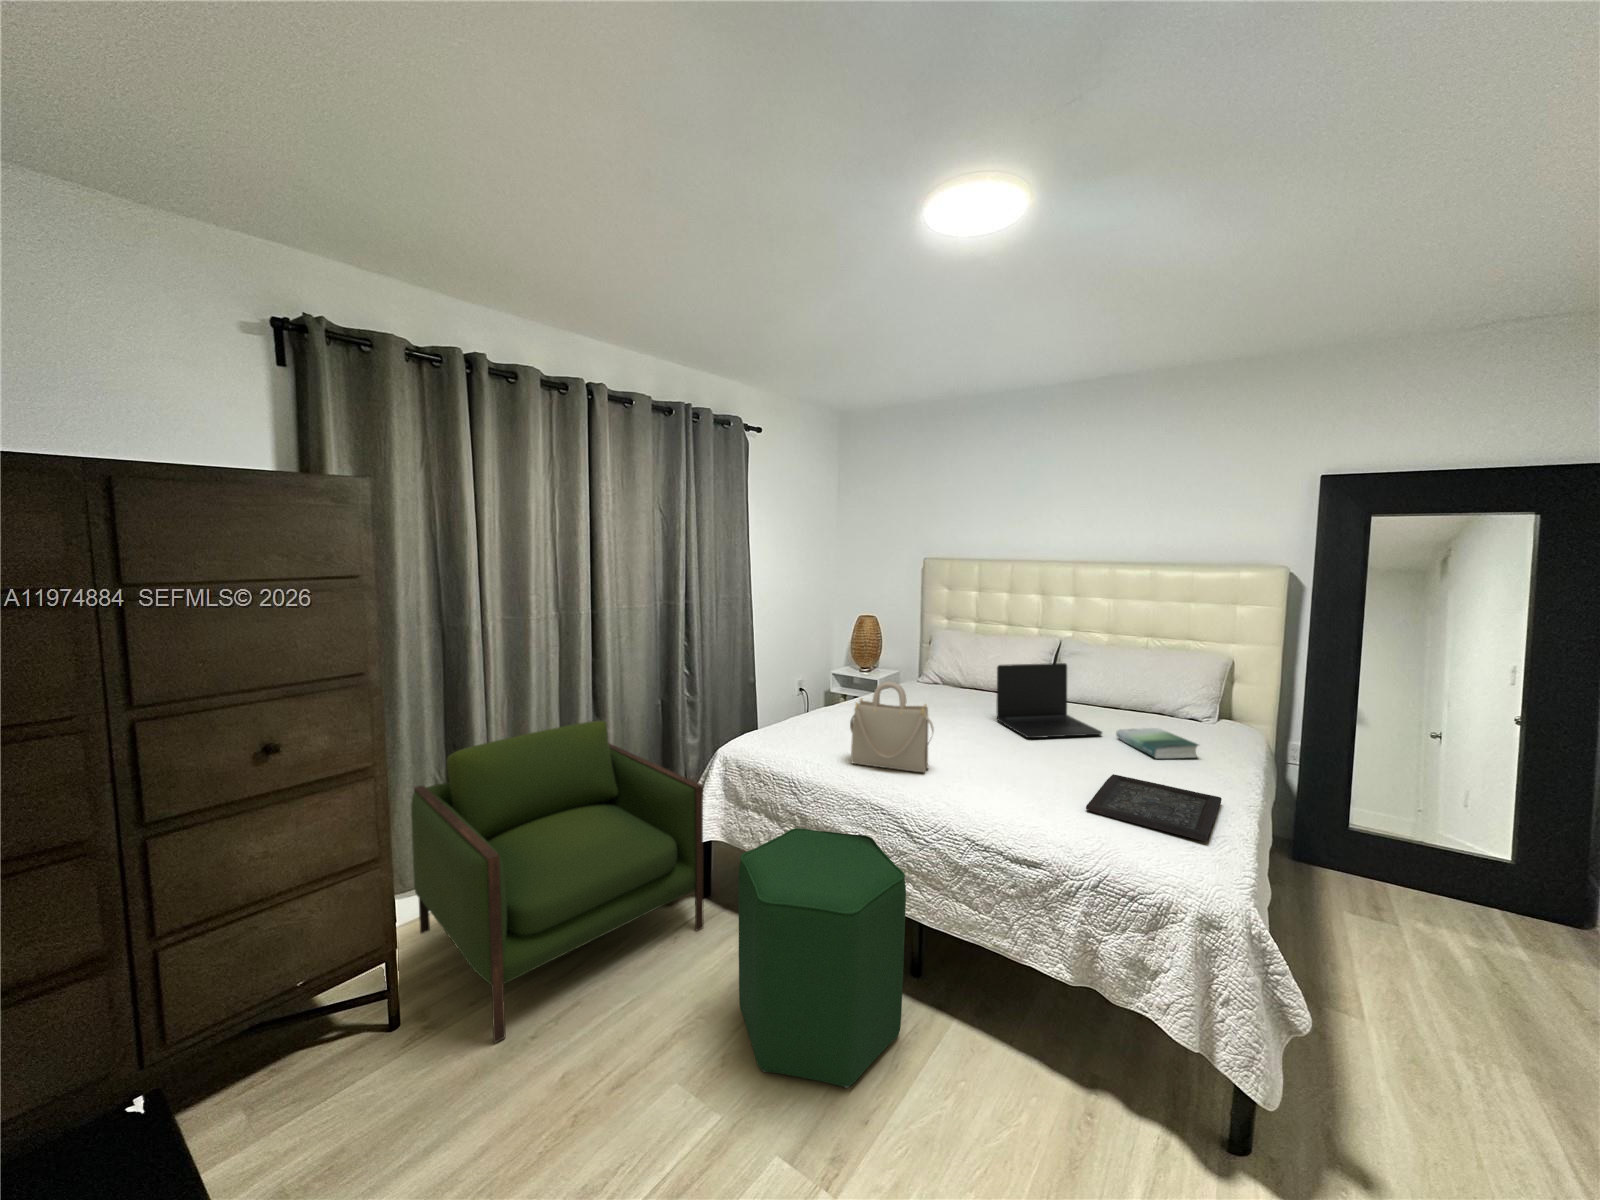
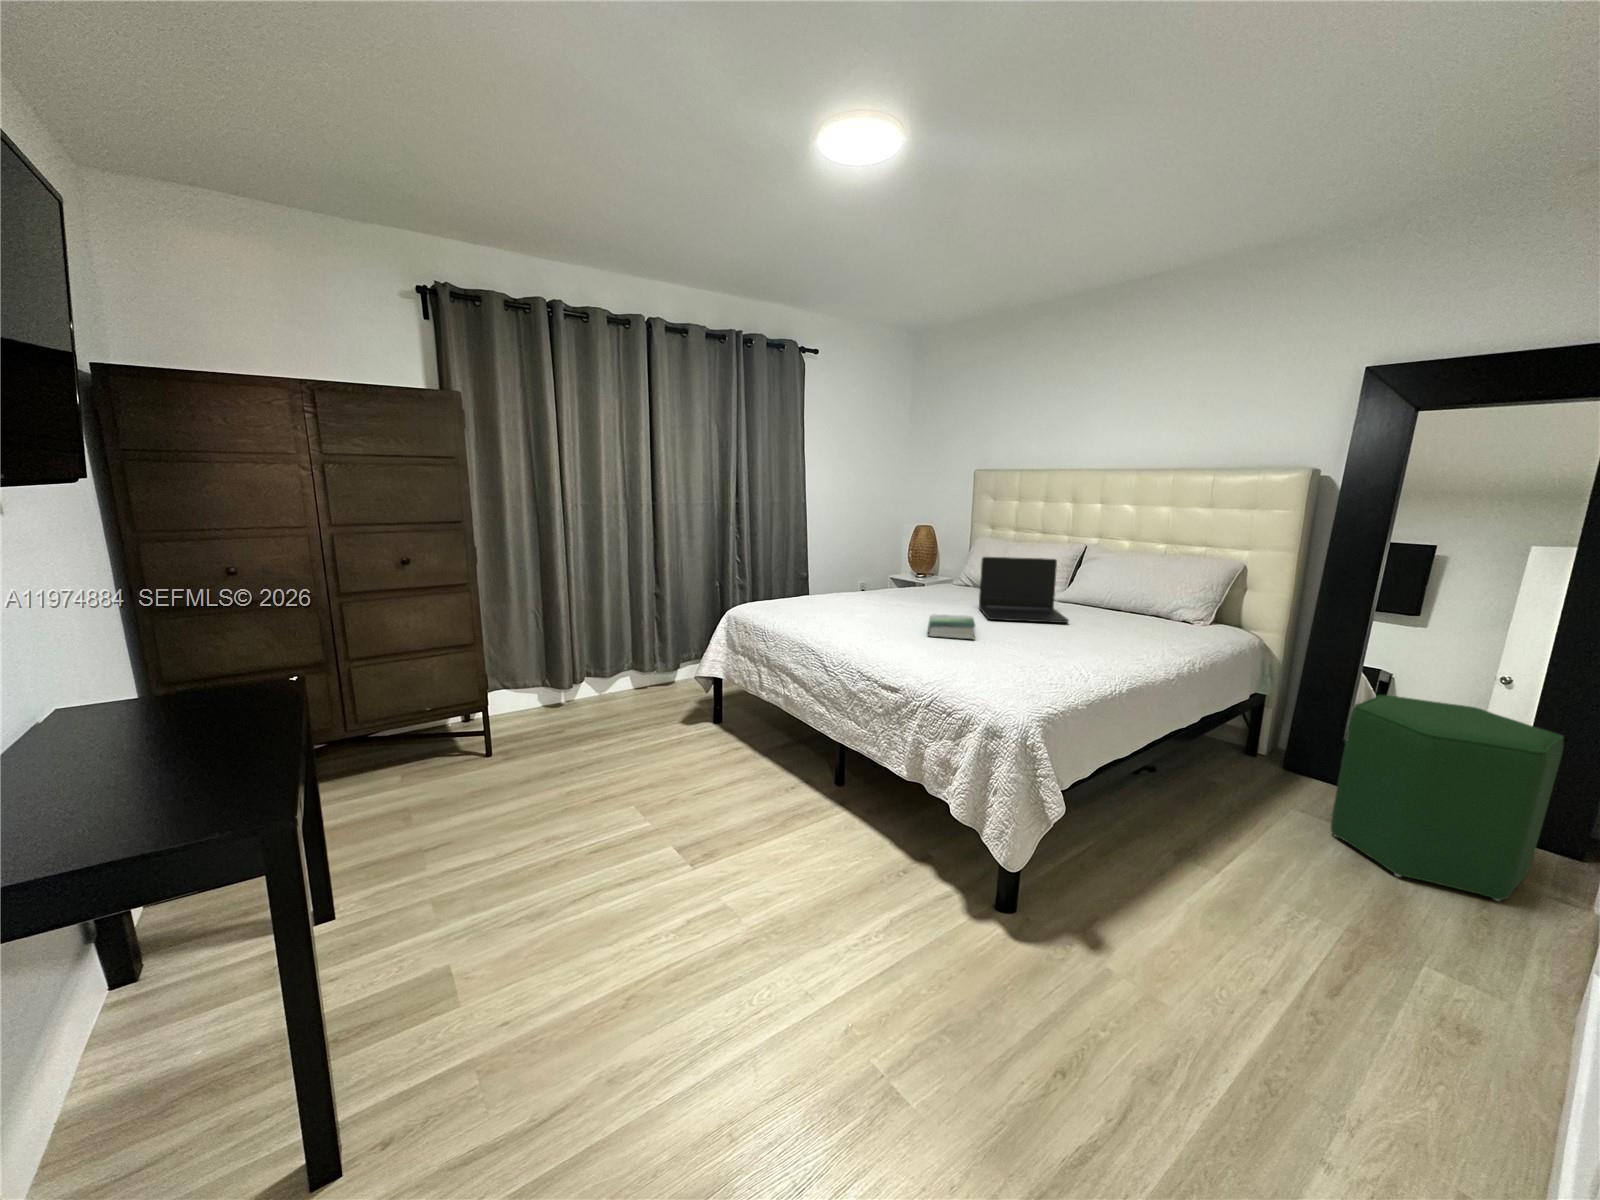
handbag: present [850,681,934,772] -> none [807,553,873,629]
armchair: present [411,721,704,1043] -> none [513,584,704,772]
book: present [1116,728,1198,759] -> present [928,615,975,639]
tray: present [1086,774,1222,841] -> none [965,643,1106,682]
ottoman: present [739,828,906,1088] -> present [1331,695,1564,901]

